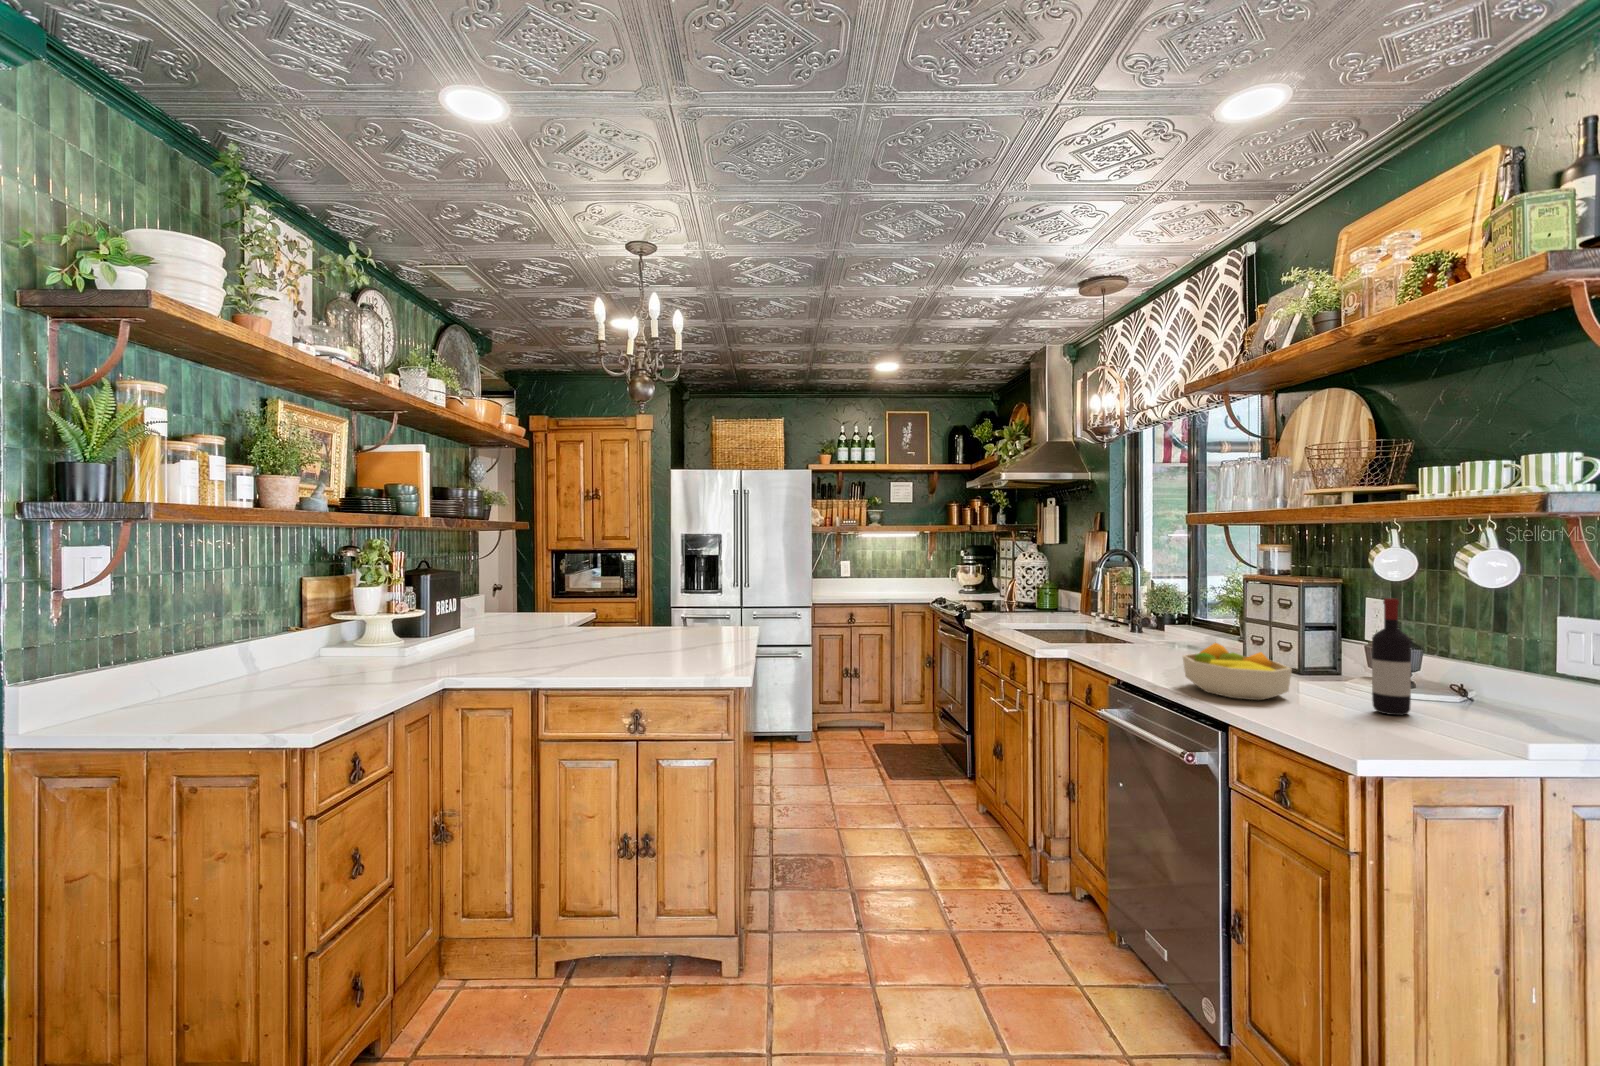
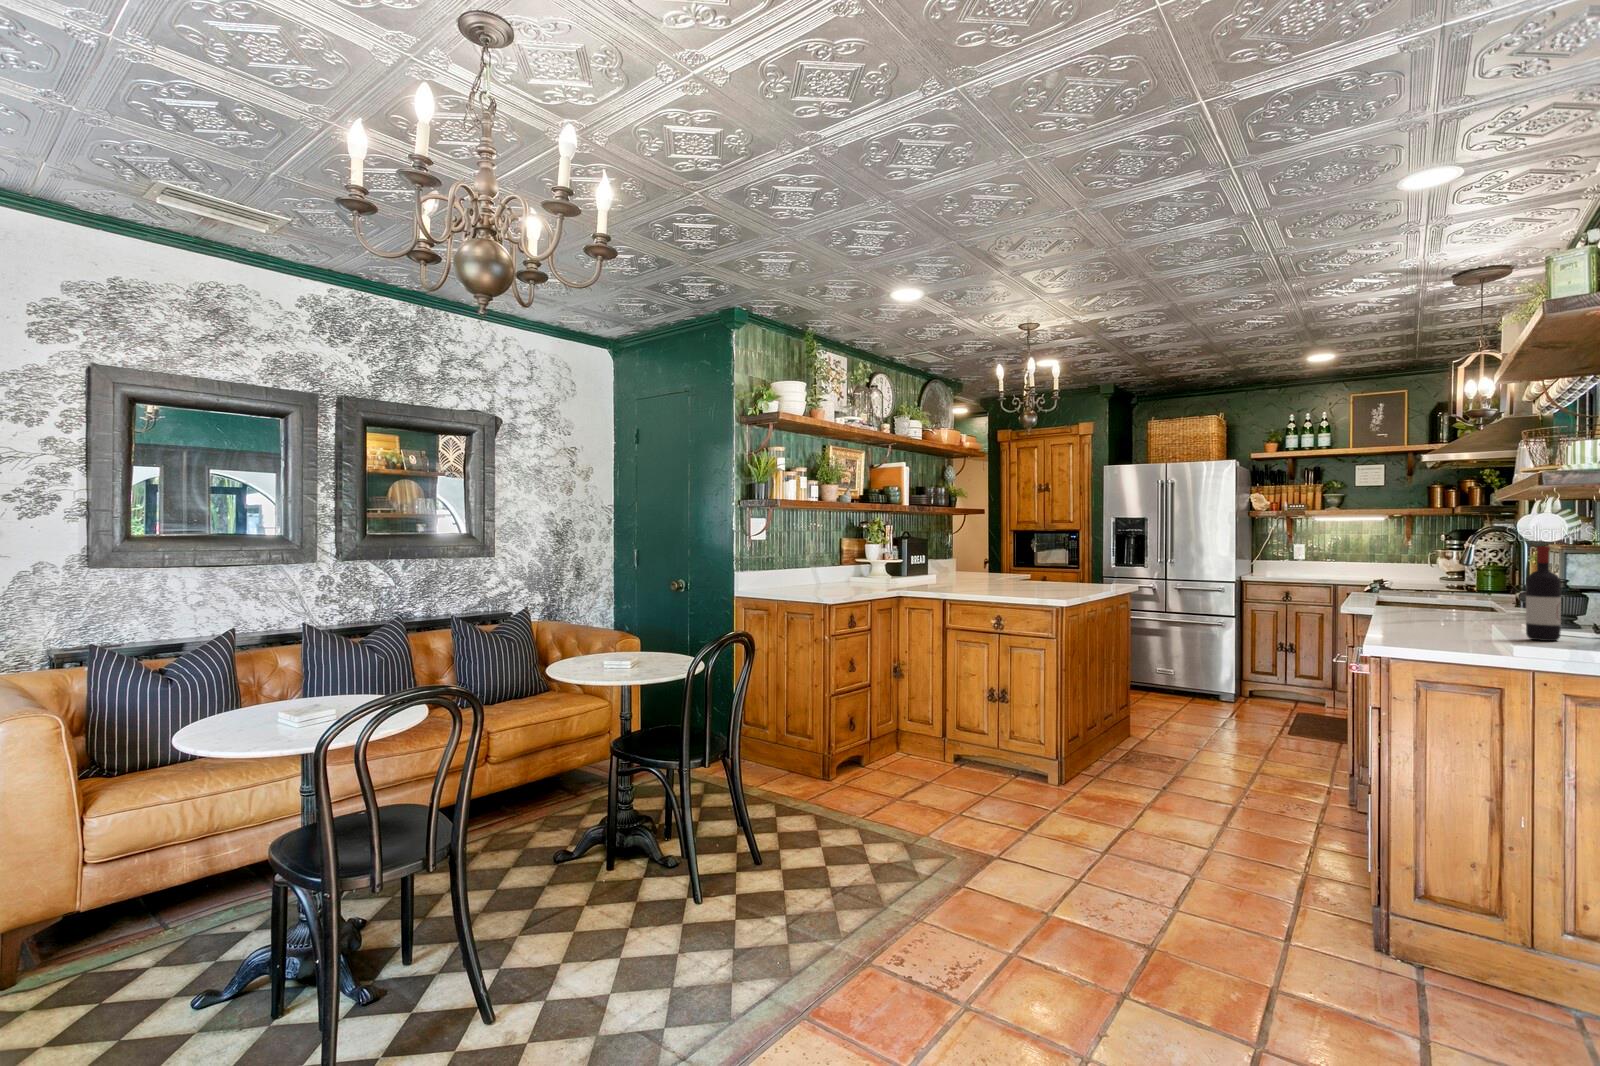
fruit bowl: present [1182,643,1292,700] -> none [1403,590,1495,632]

